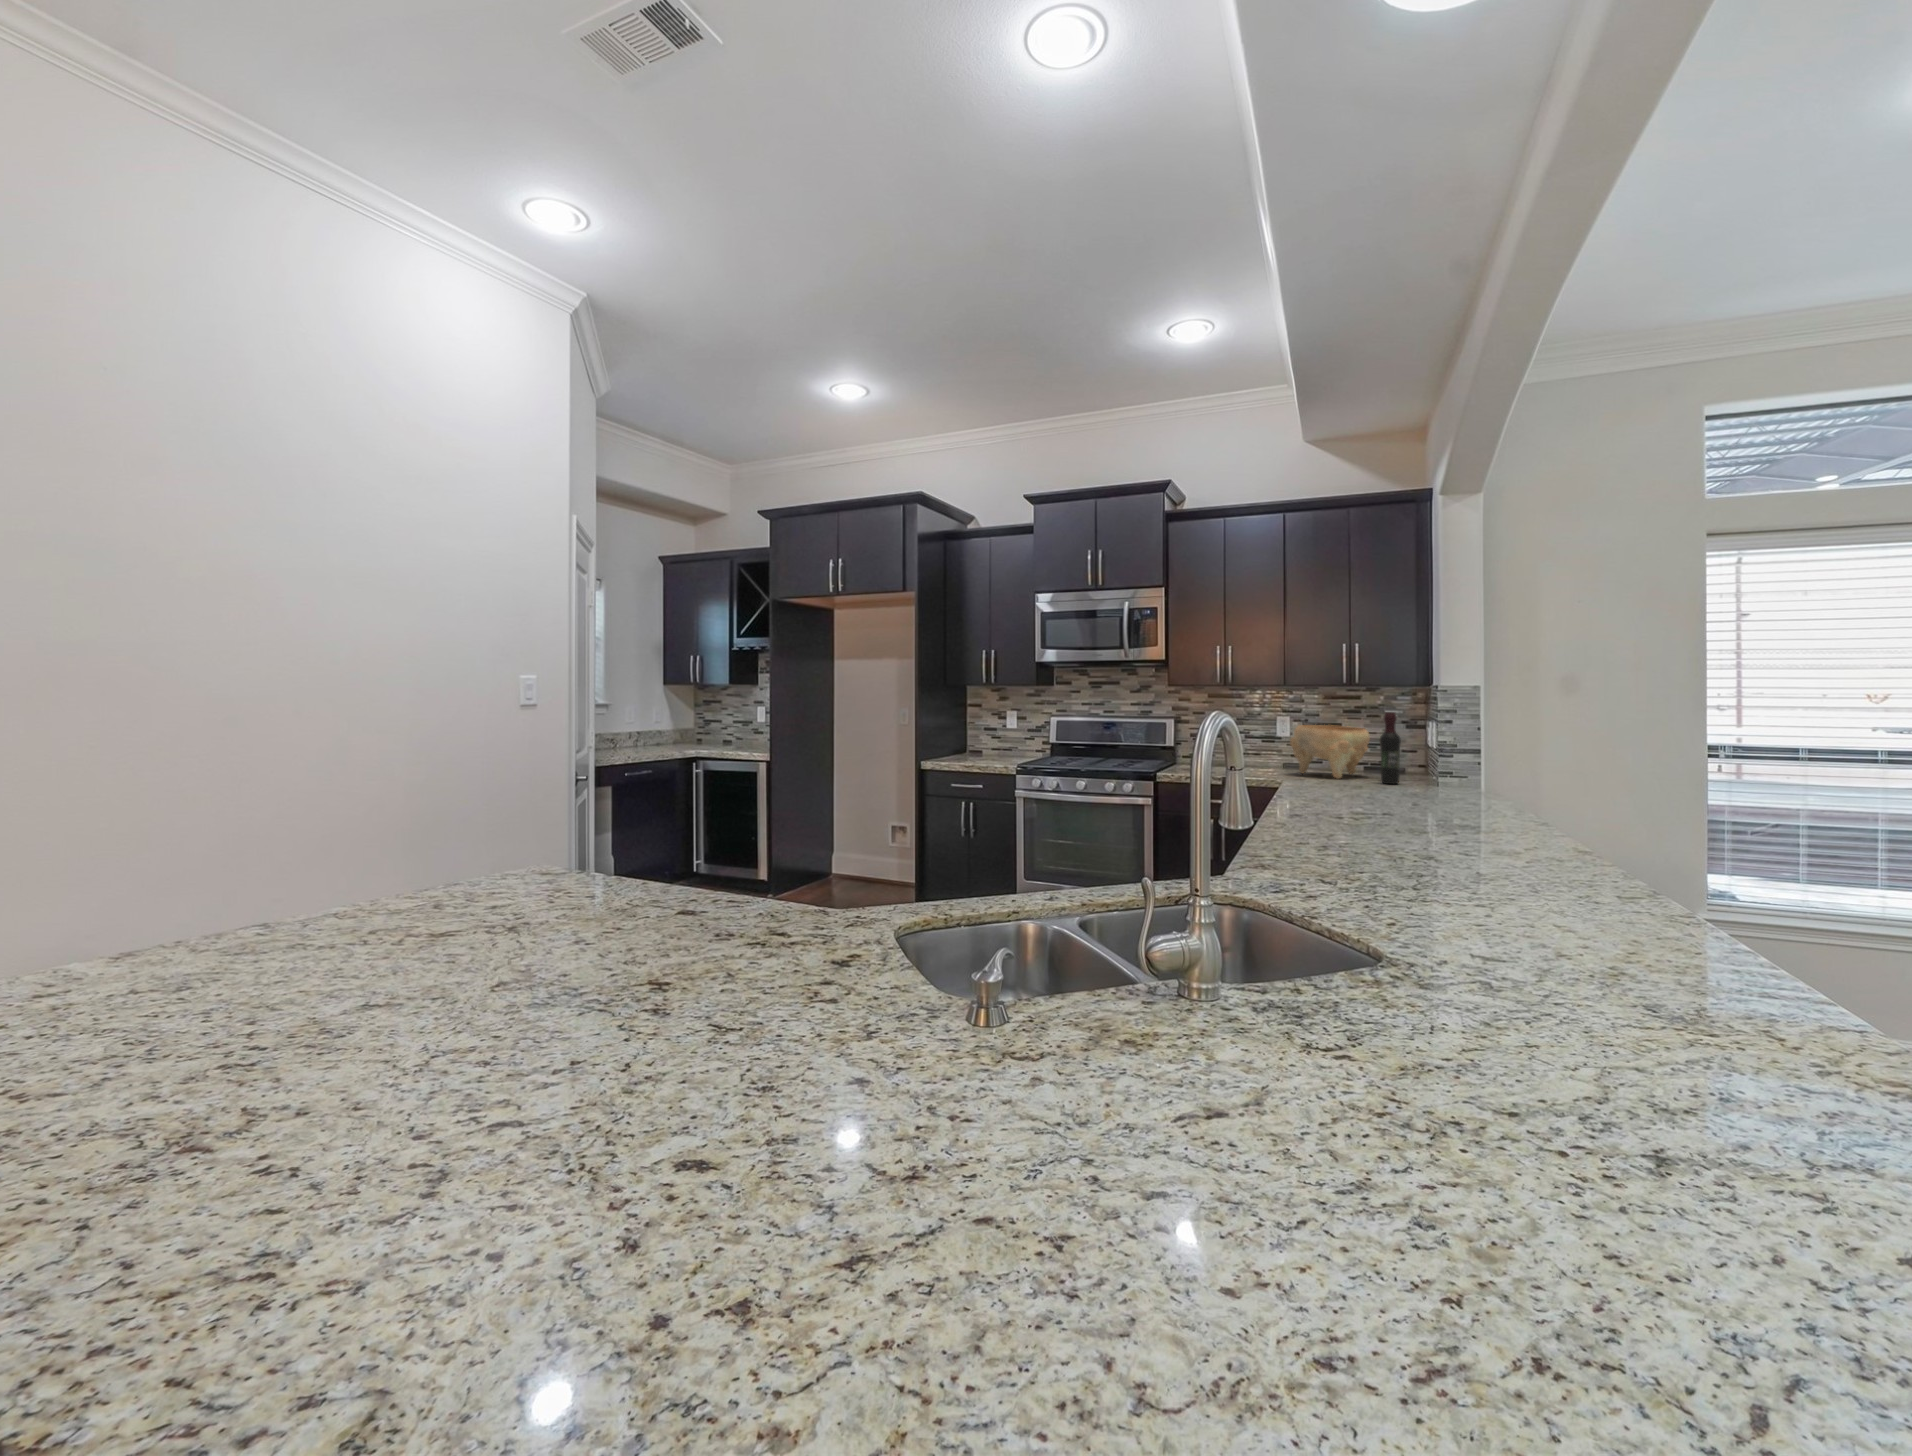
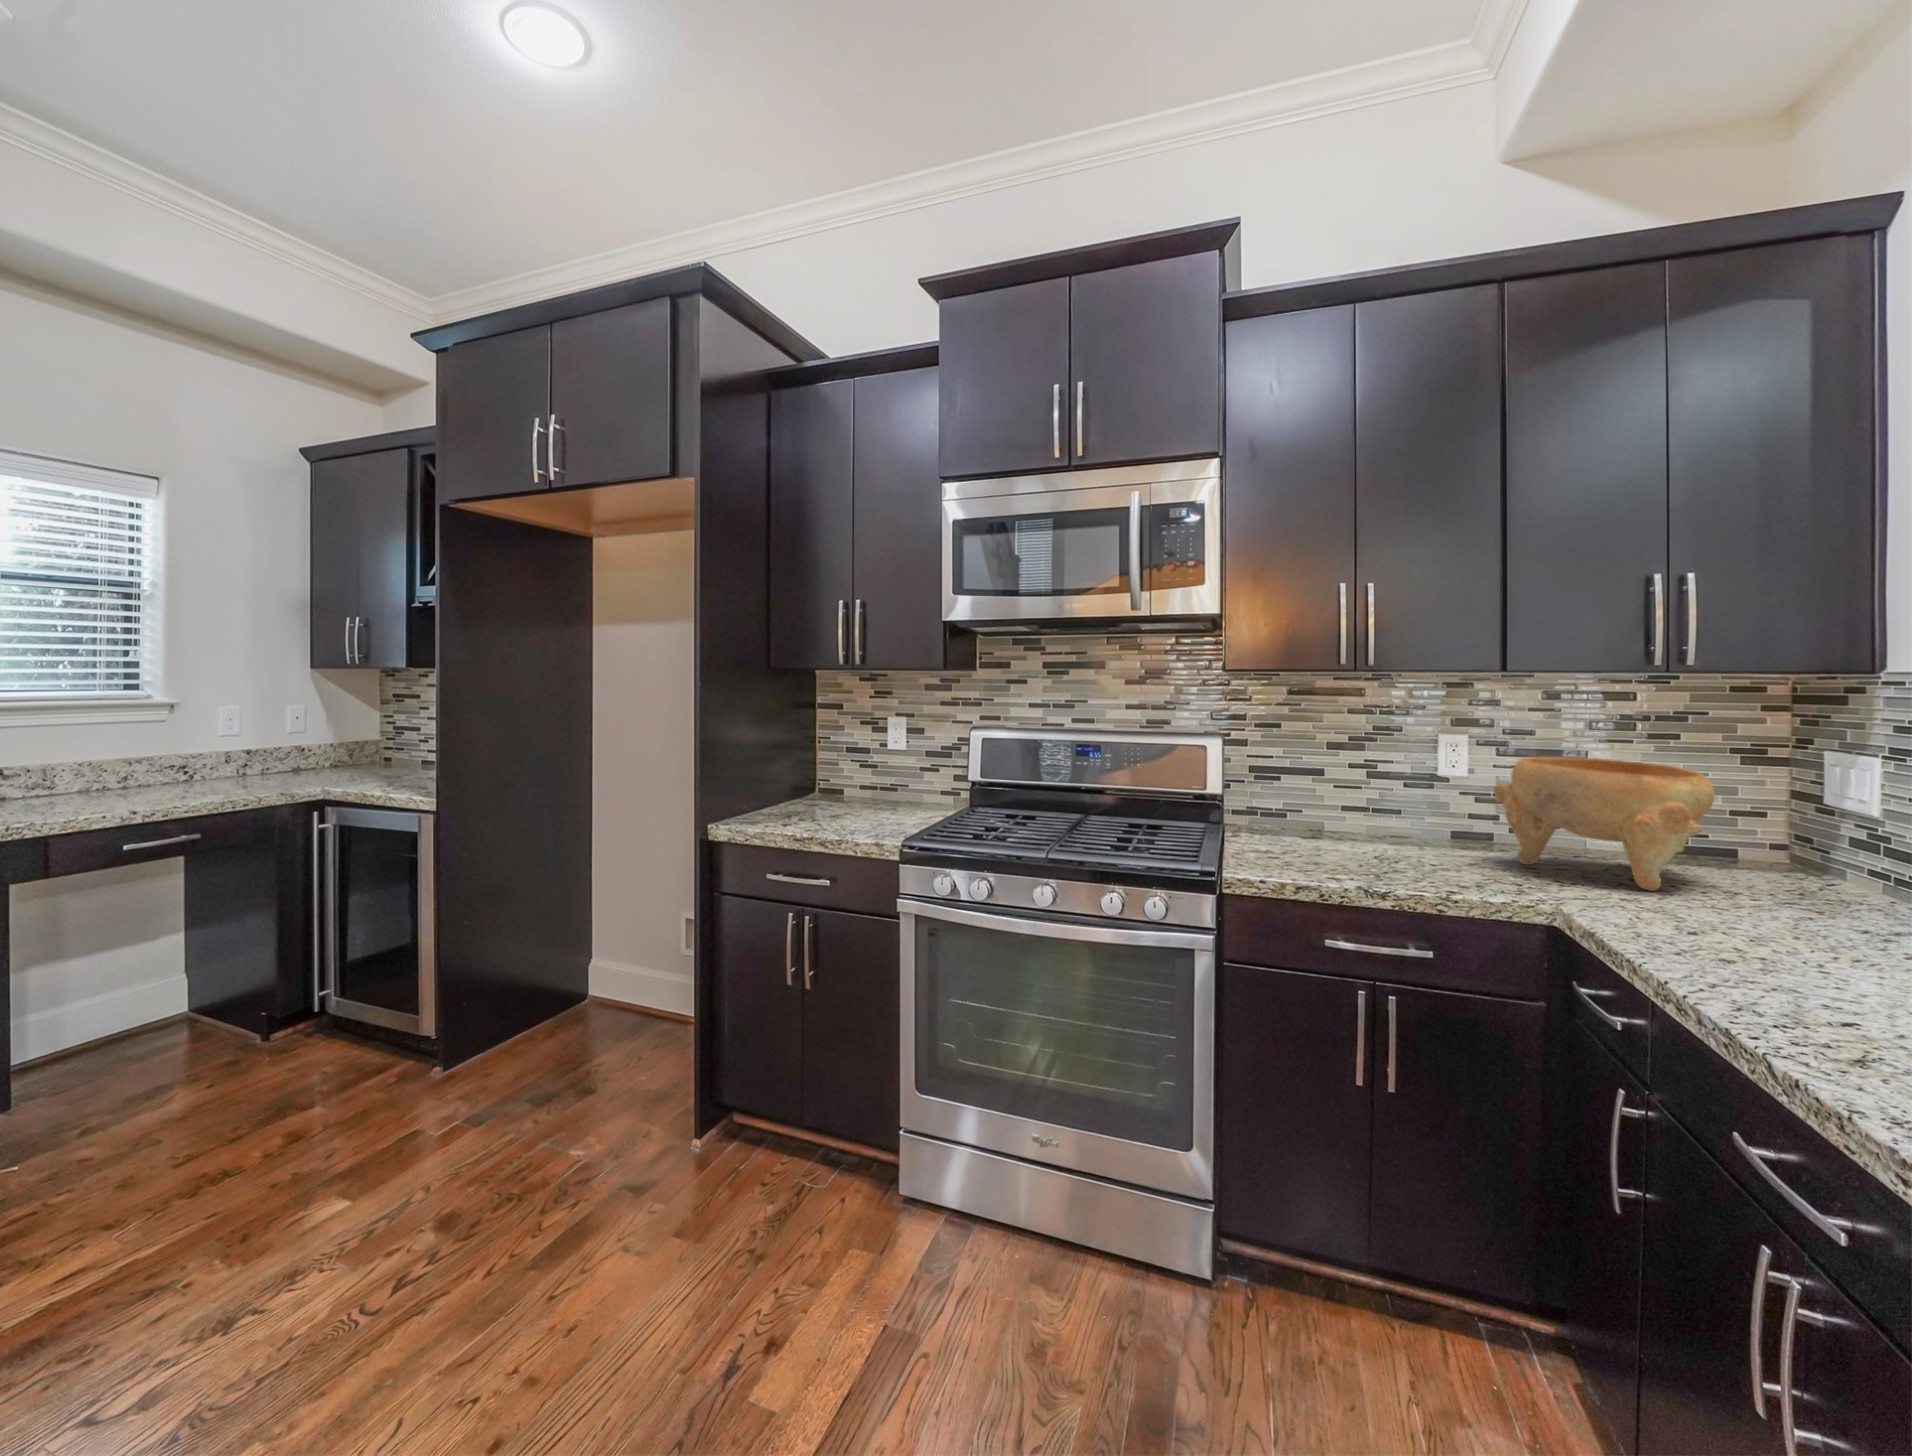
wine bottle: present [1380,712,1401,784] -> none [1810,738,1881,926]

